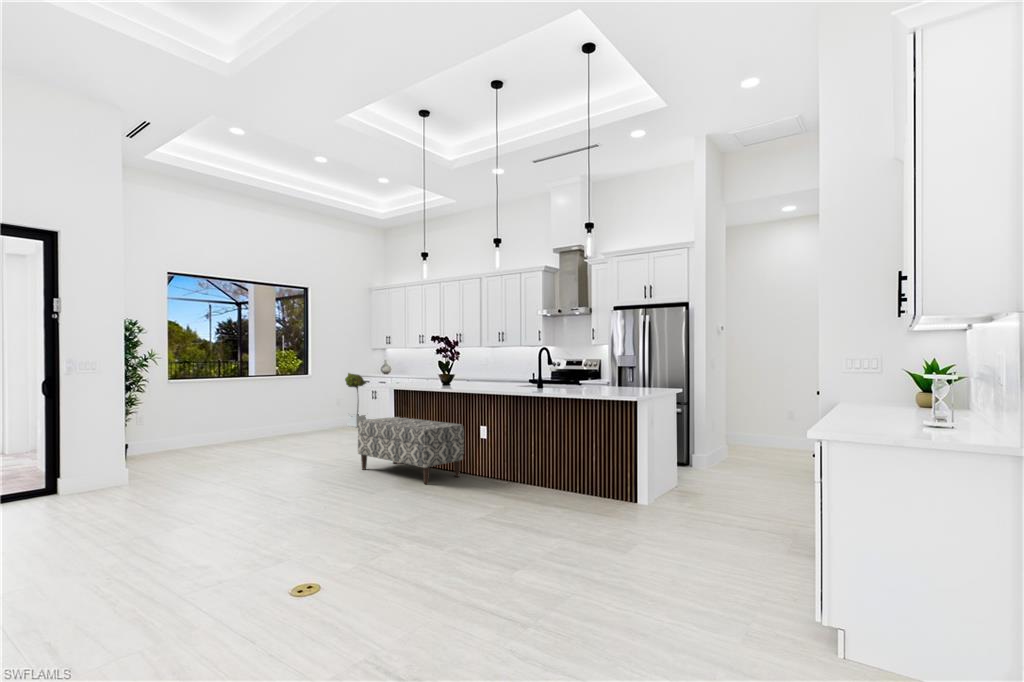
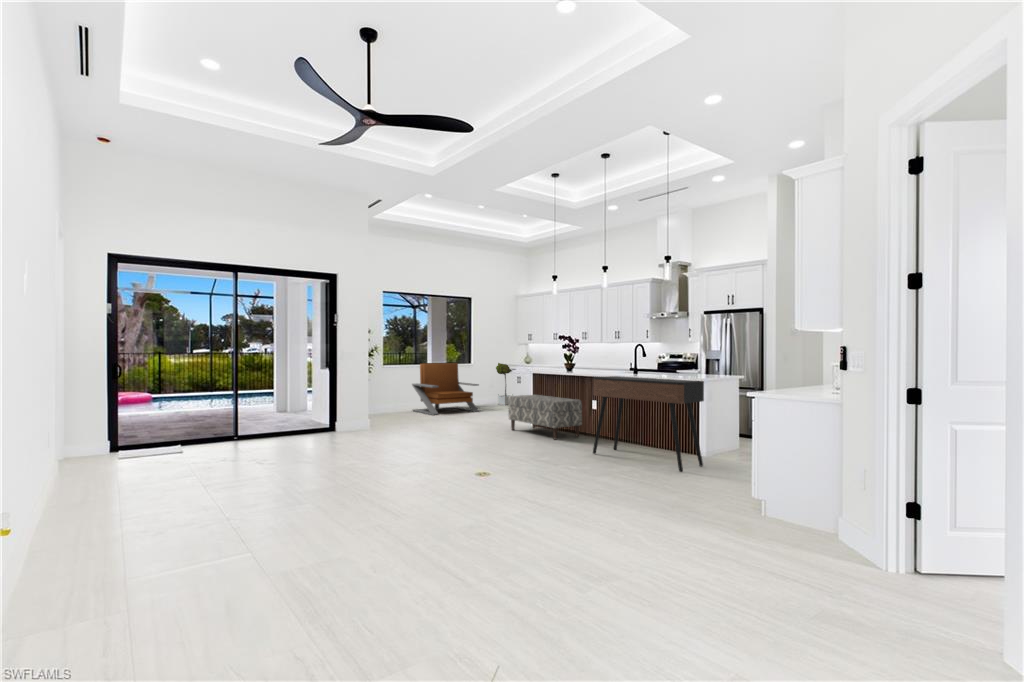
lounge chair: none [220,373,320,448] -> present [412,363,479,415]
console table: none [486,391,653,541] -> present [593,376,704,472]

